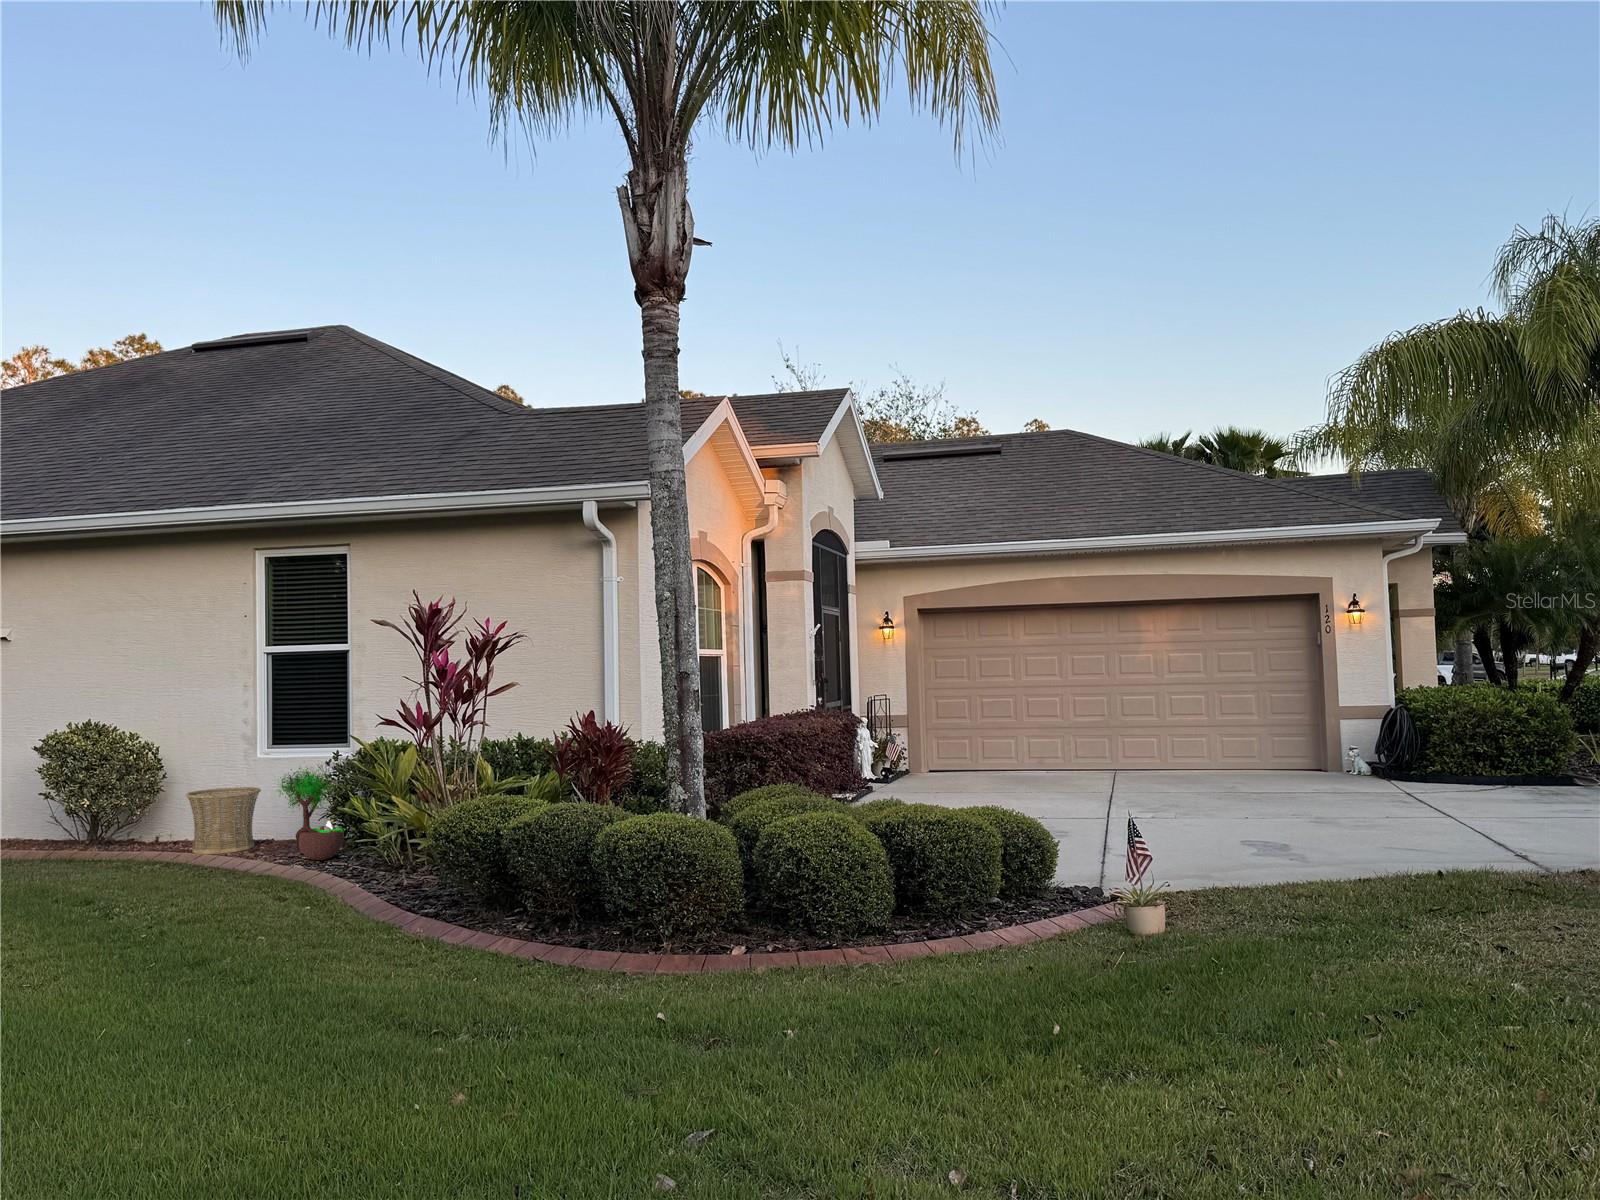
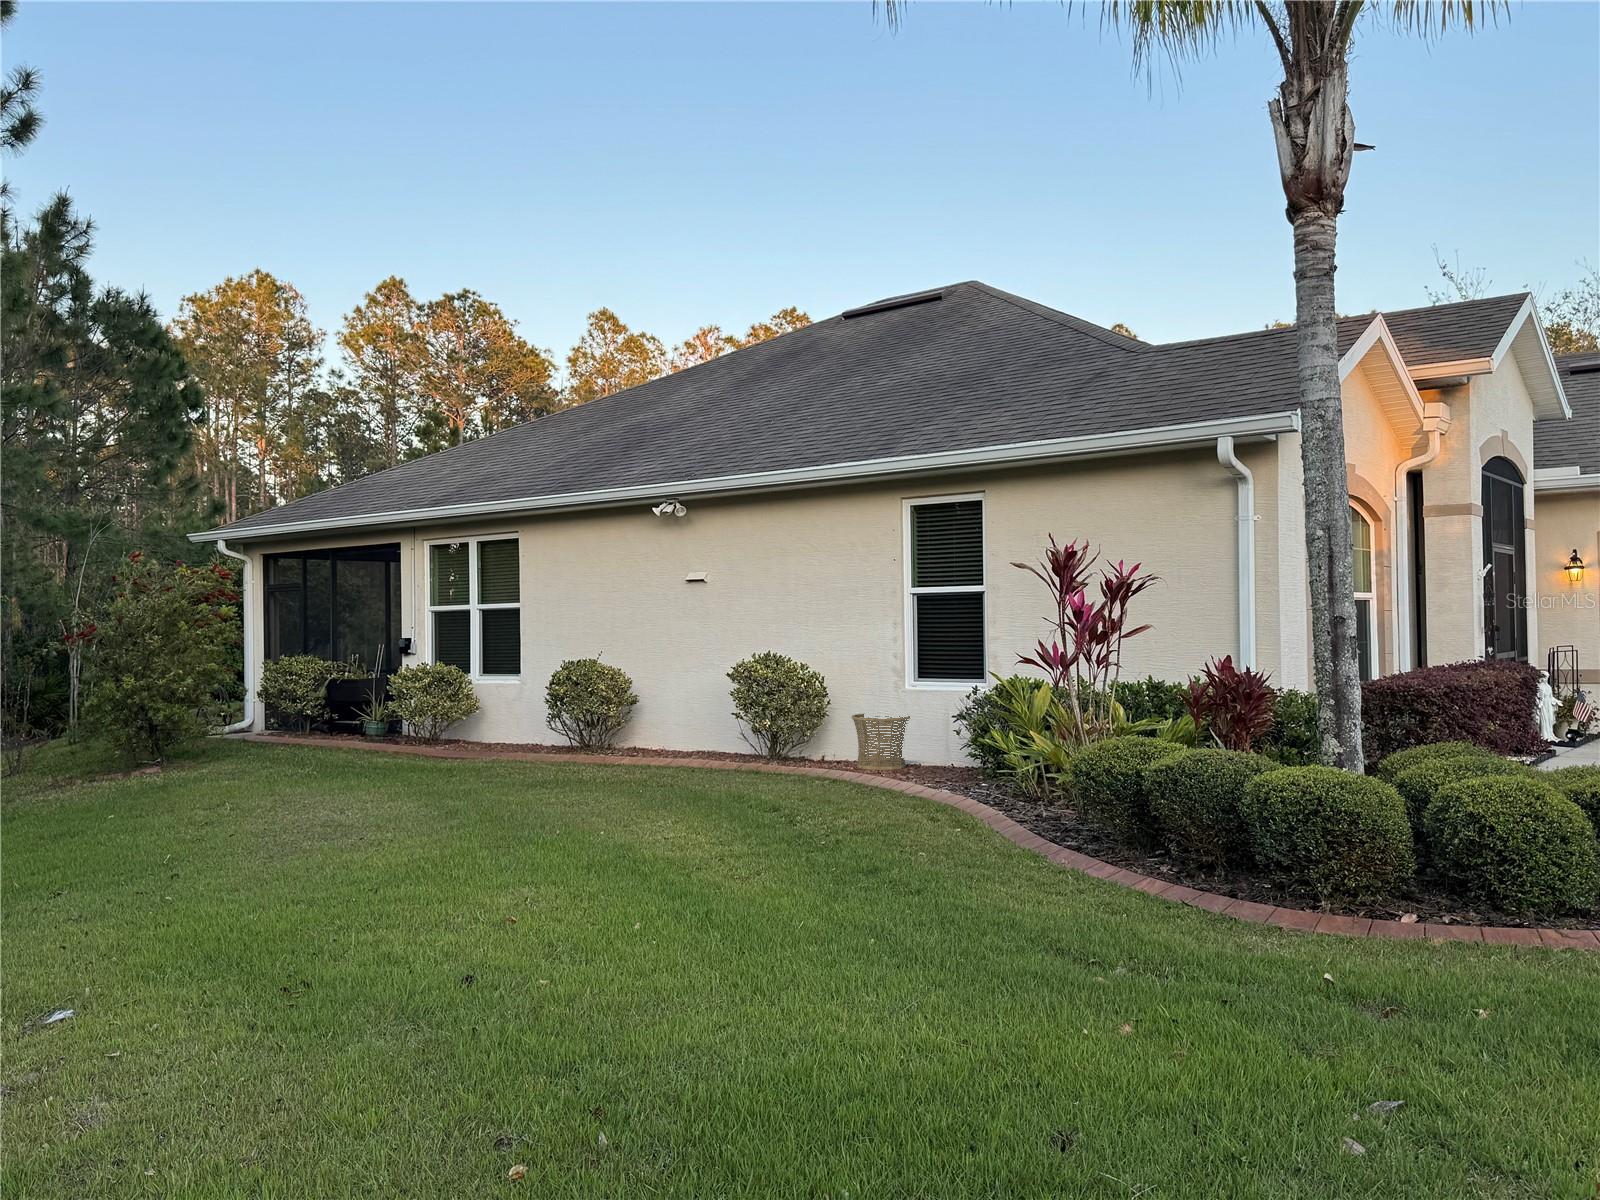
potted tree: present [276,766,344,860] -> none [925,692,985,784]

